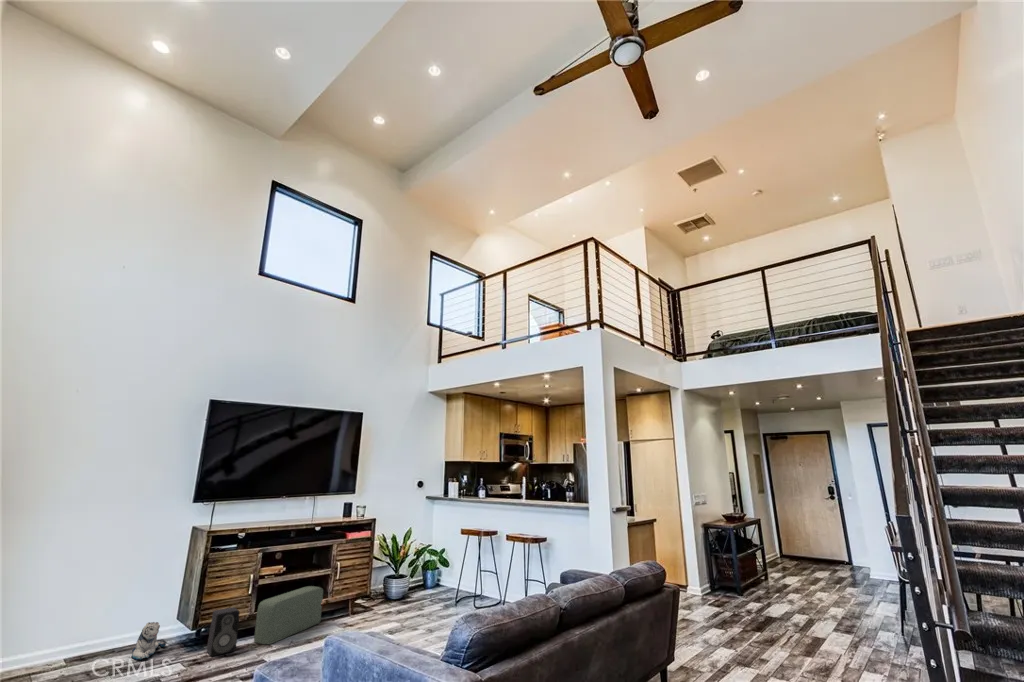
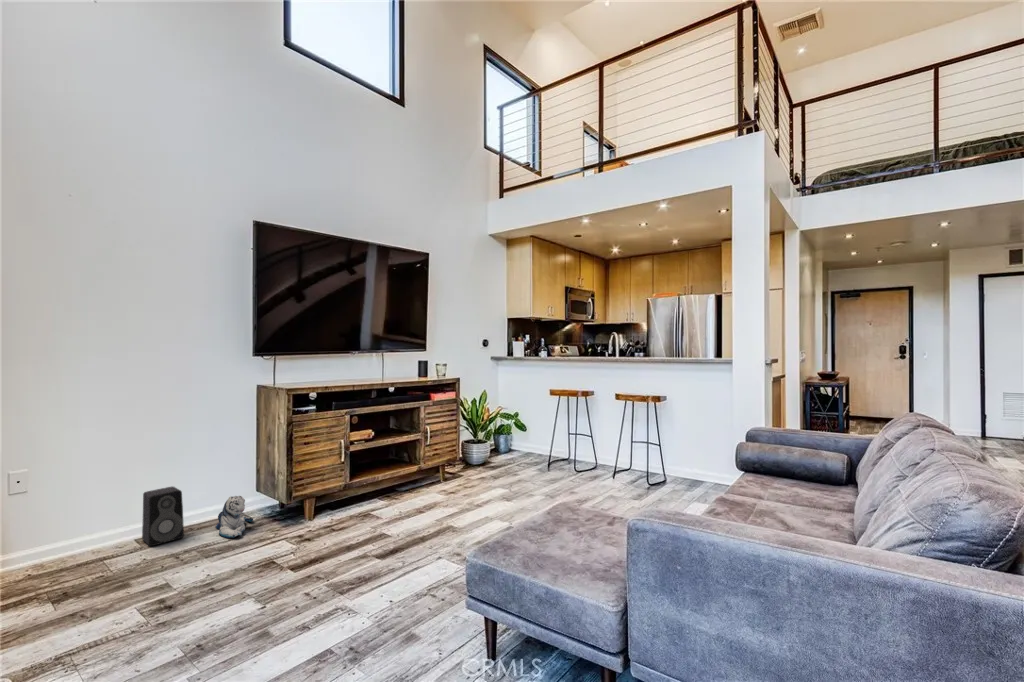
pouf: present [254,586,323,645] -> none [355,452,416,515]
speaker: present [207,607,240,656] -> present [142,487,184,546]

